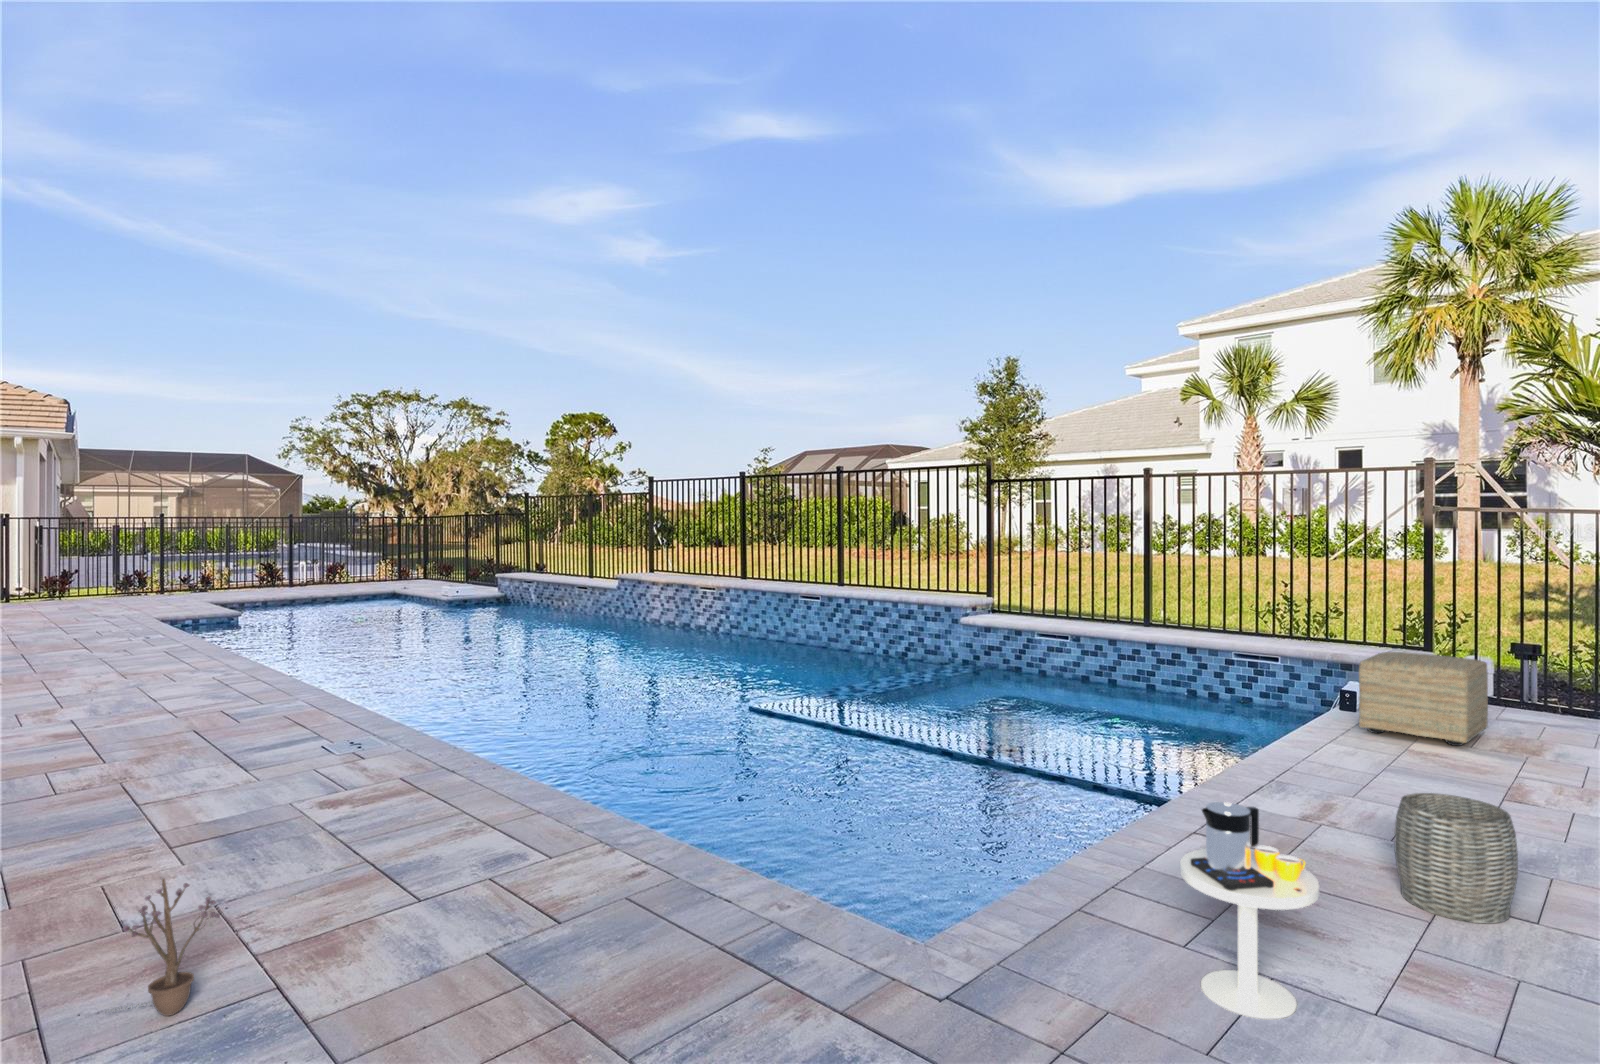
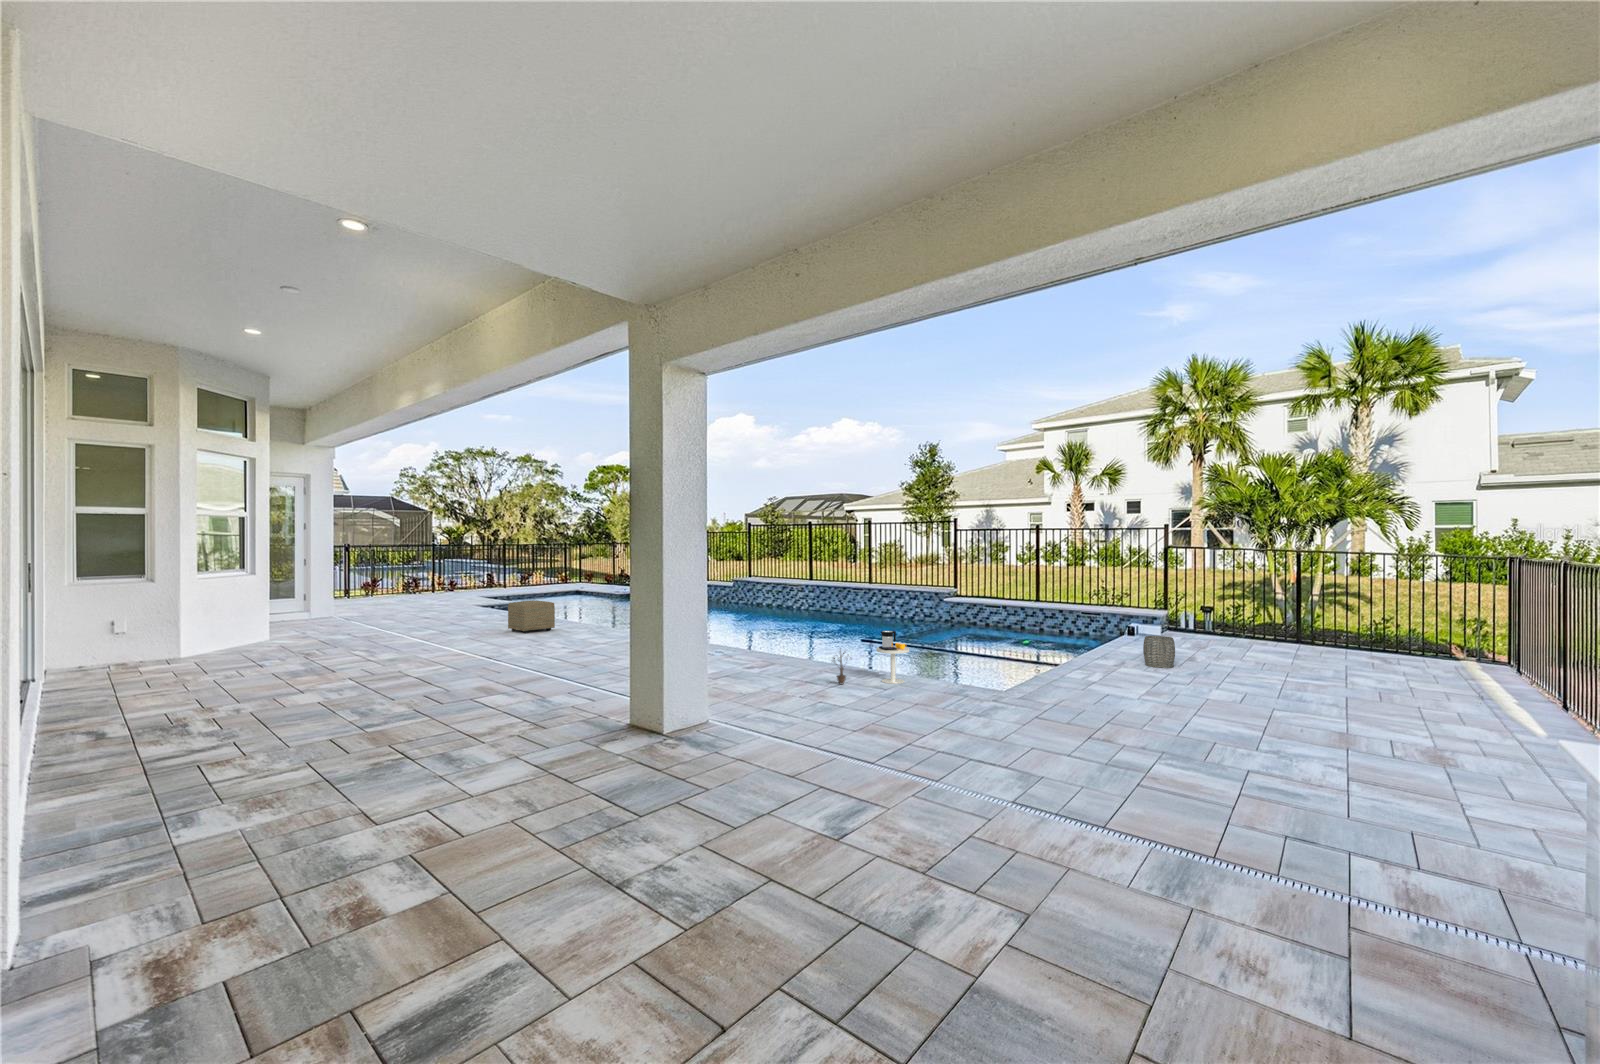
ottoman: present [1359,652,1488,746] -> present [508,600,555,633]
side table: present [1180,802,1319,1019] -> present [876,631,909,684]

